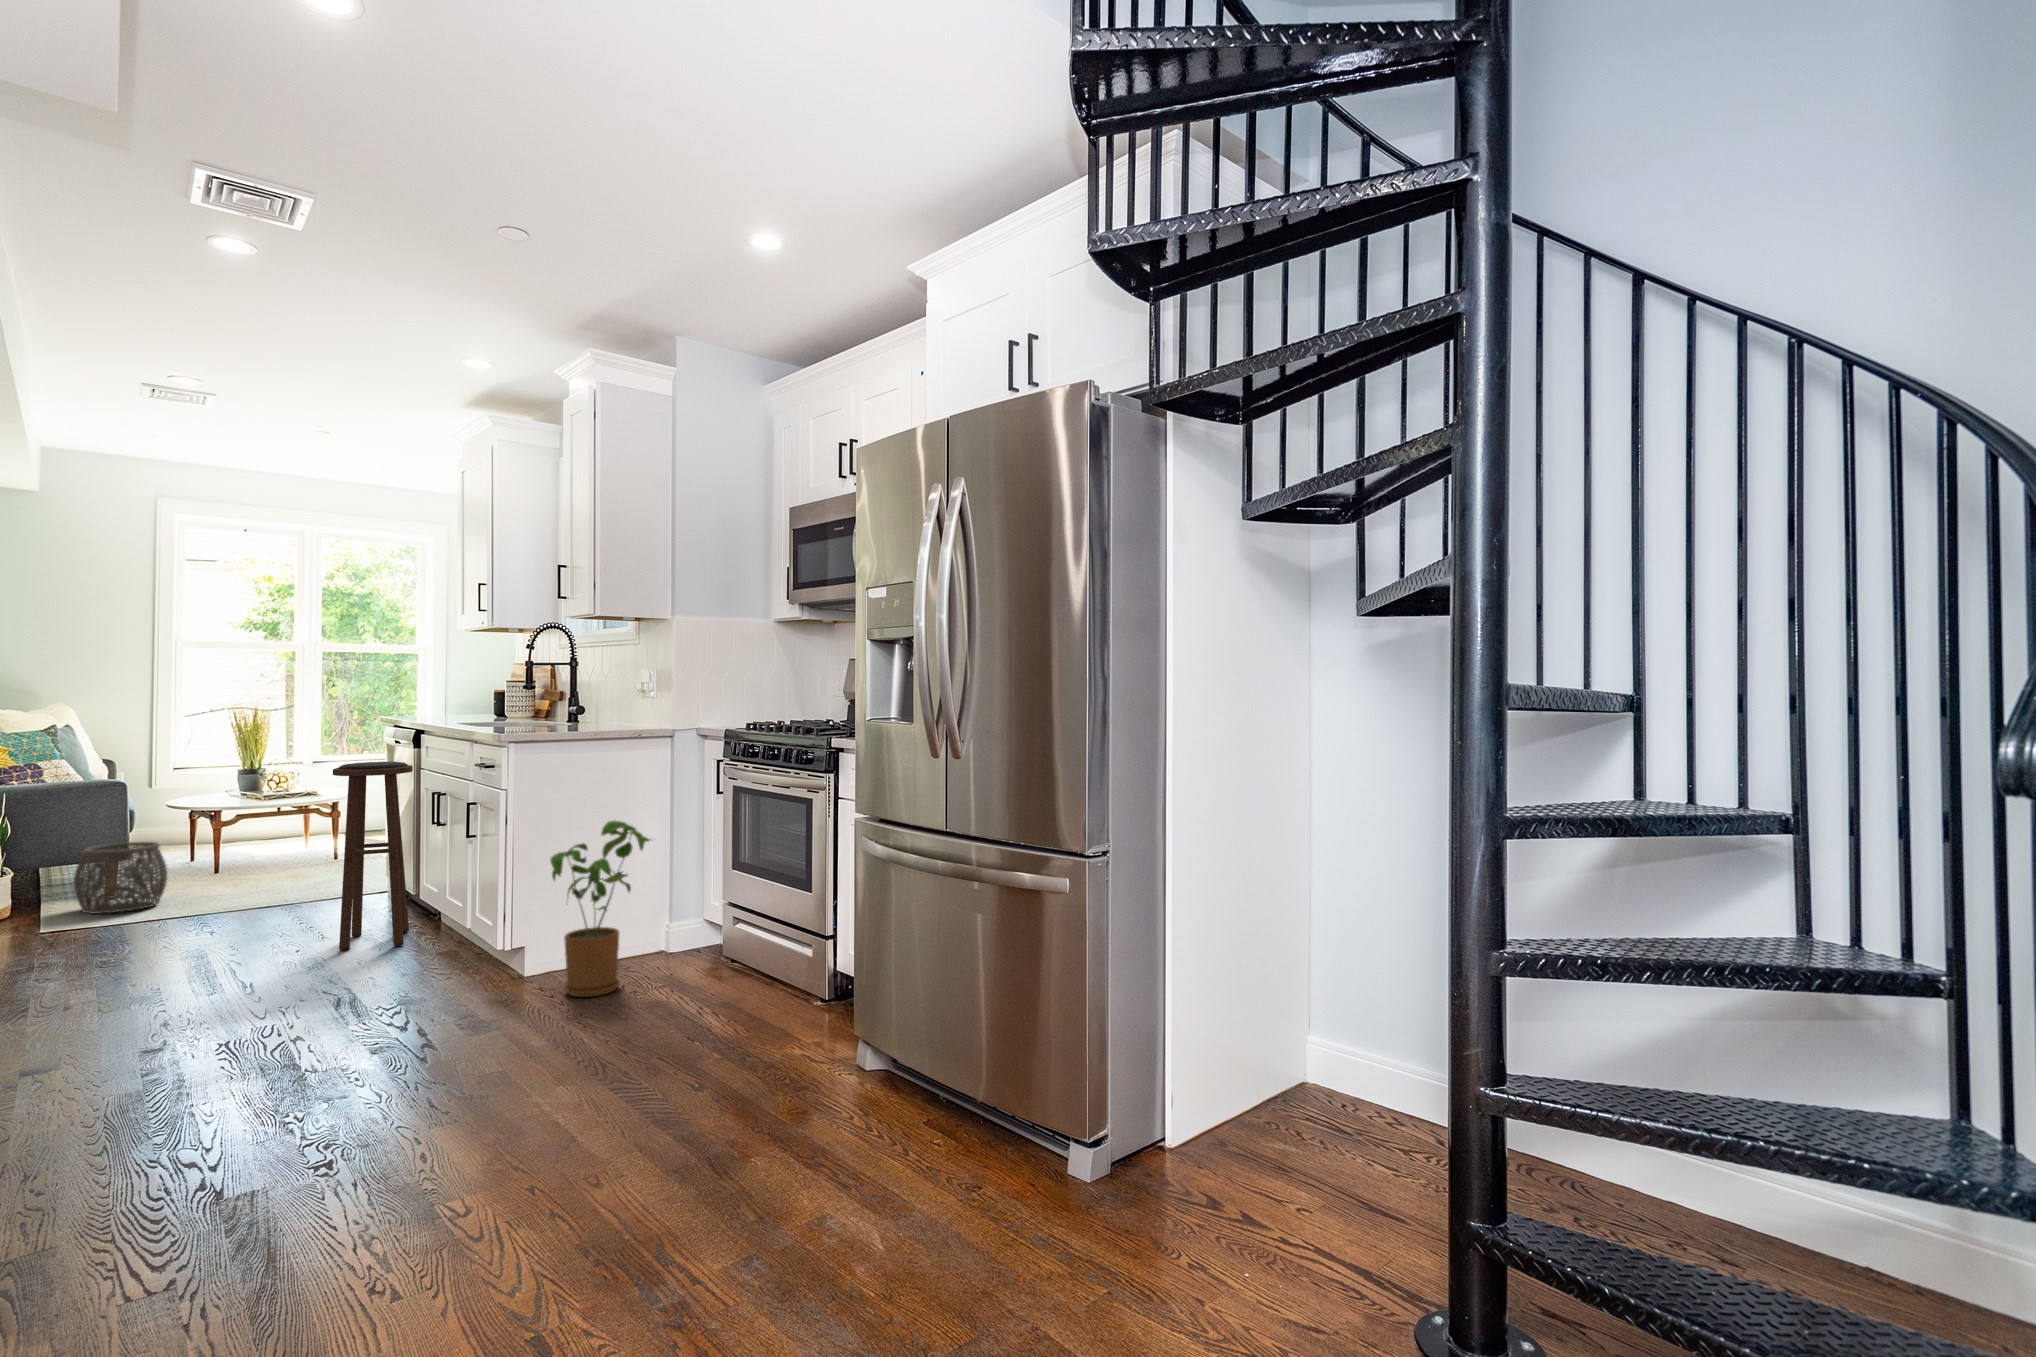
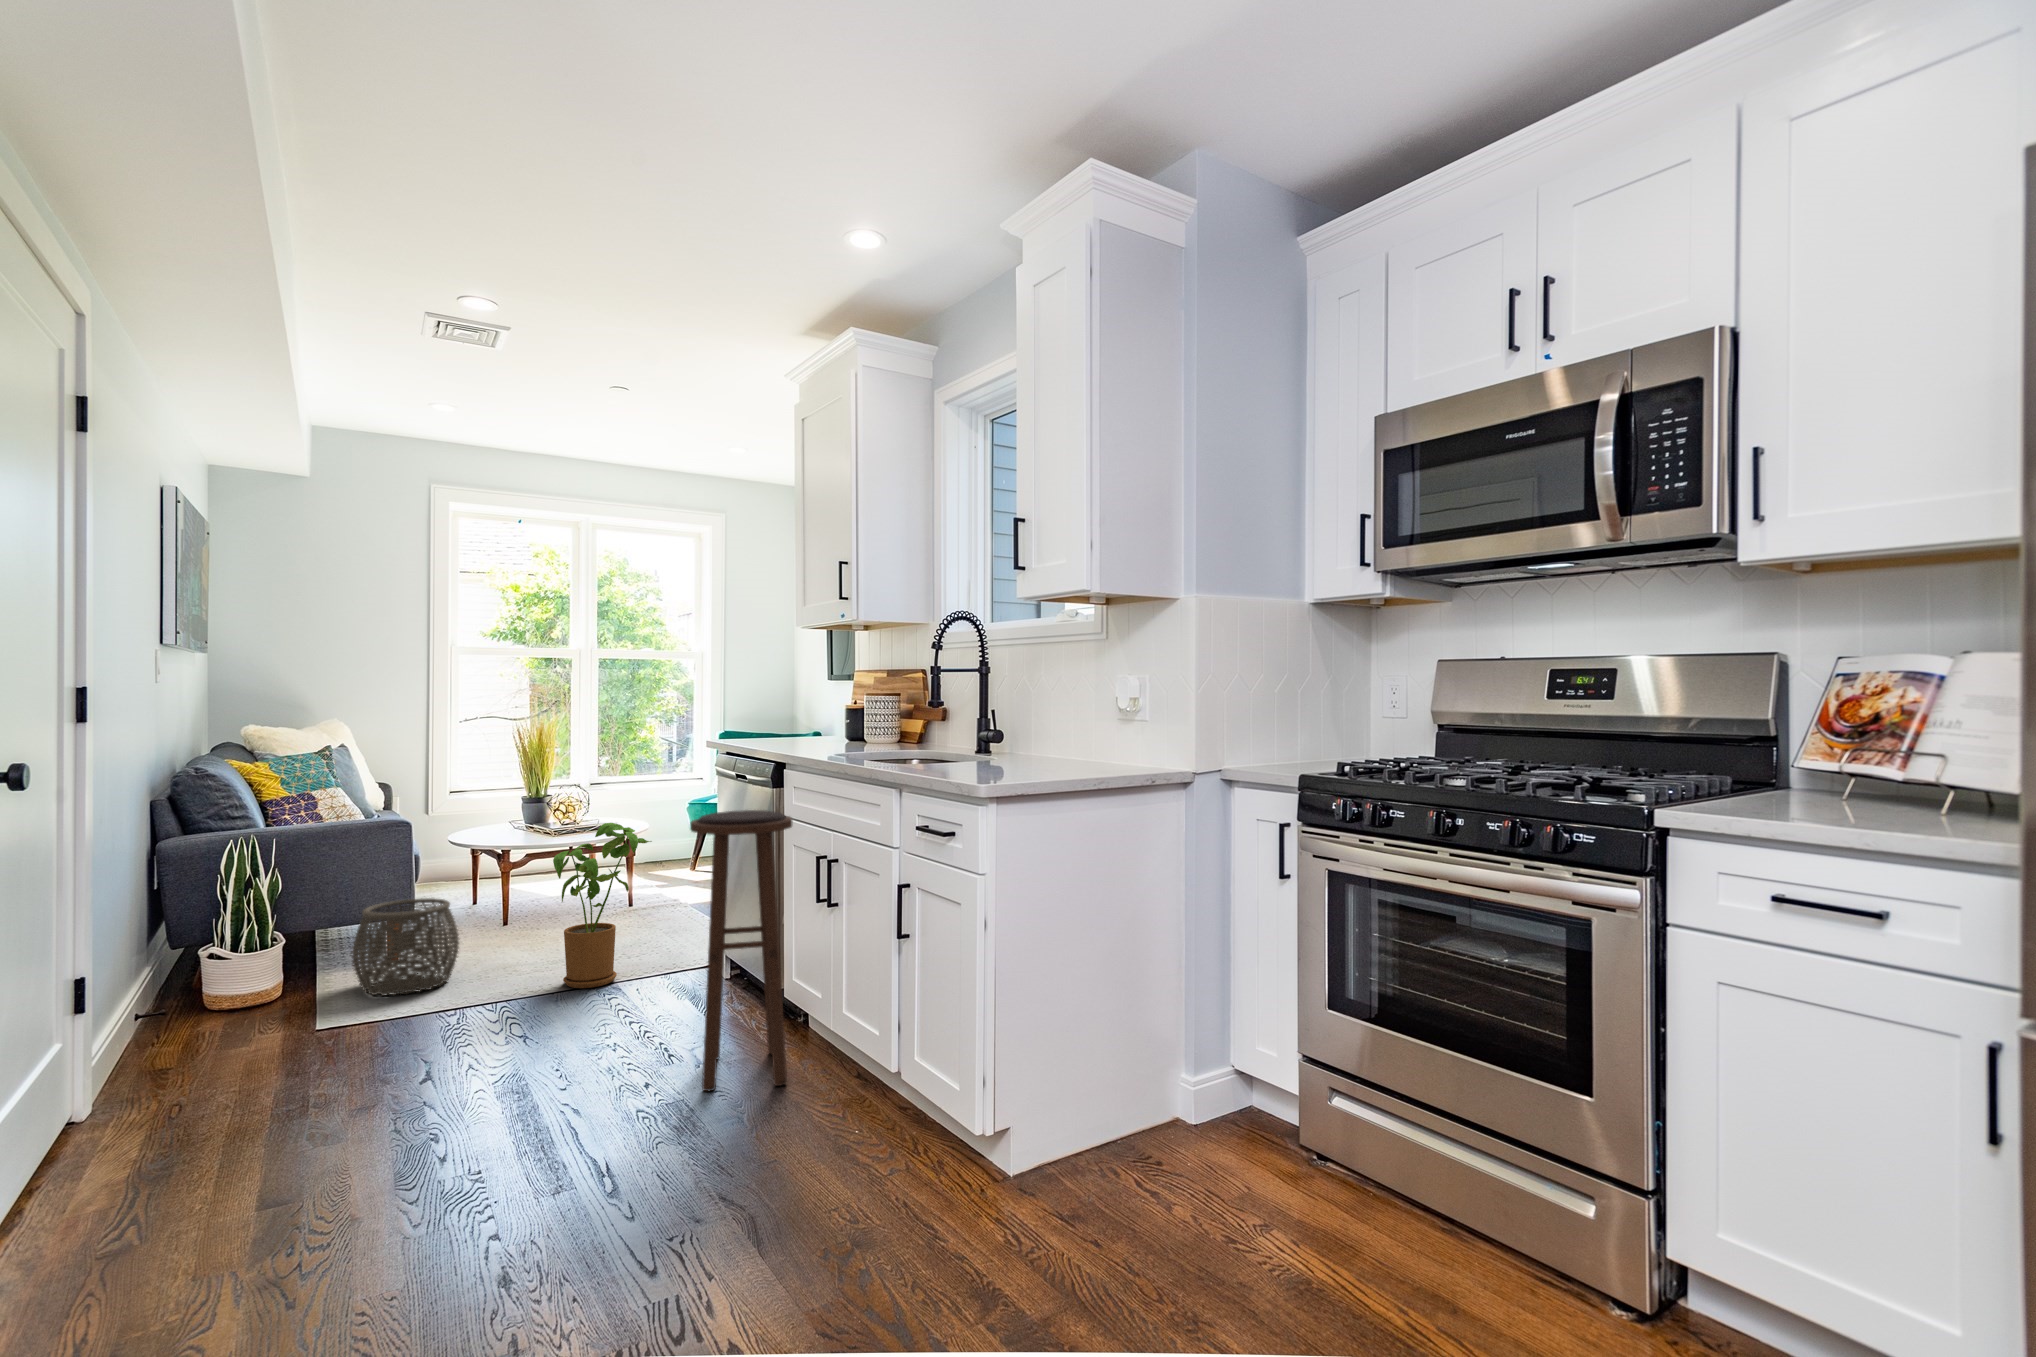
house plant: present [550,821,650,997] -> present [553,823,652,988]

